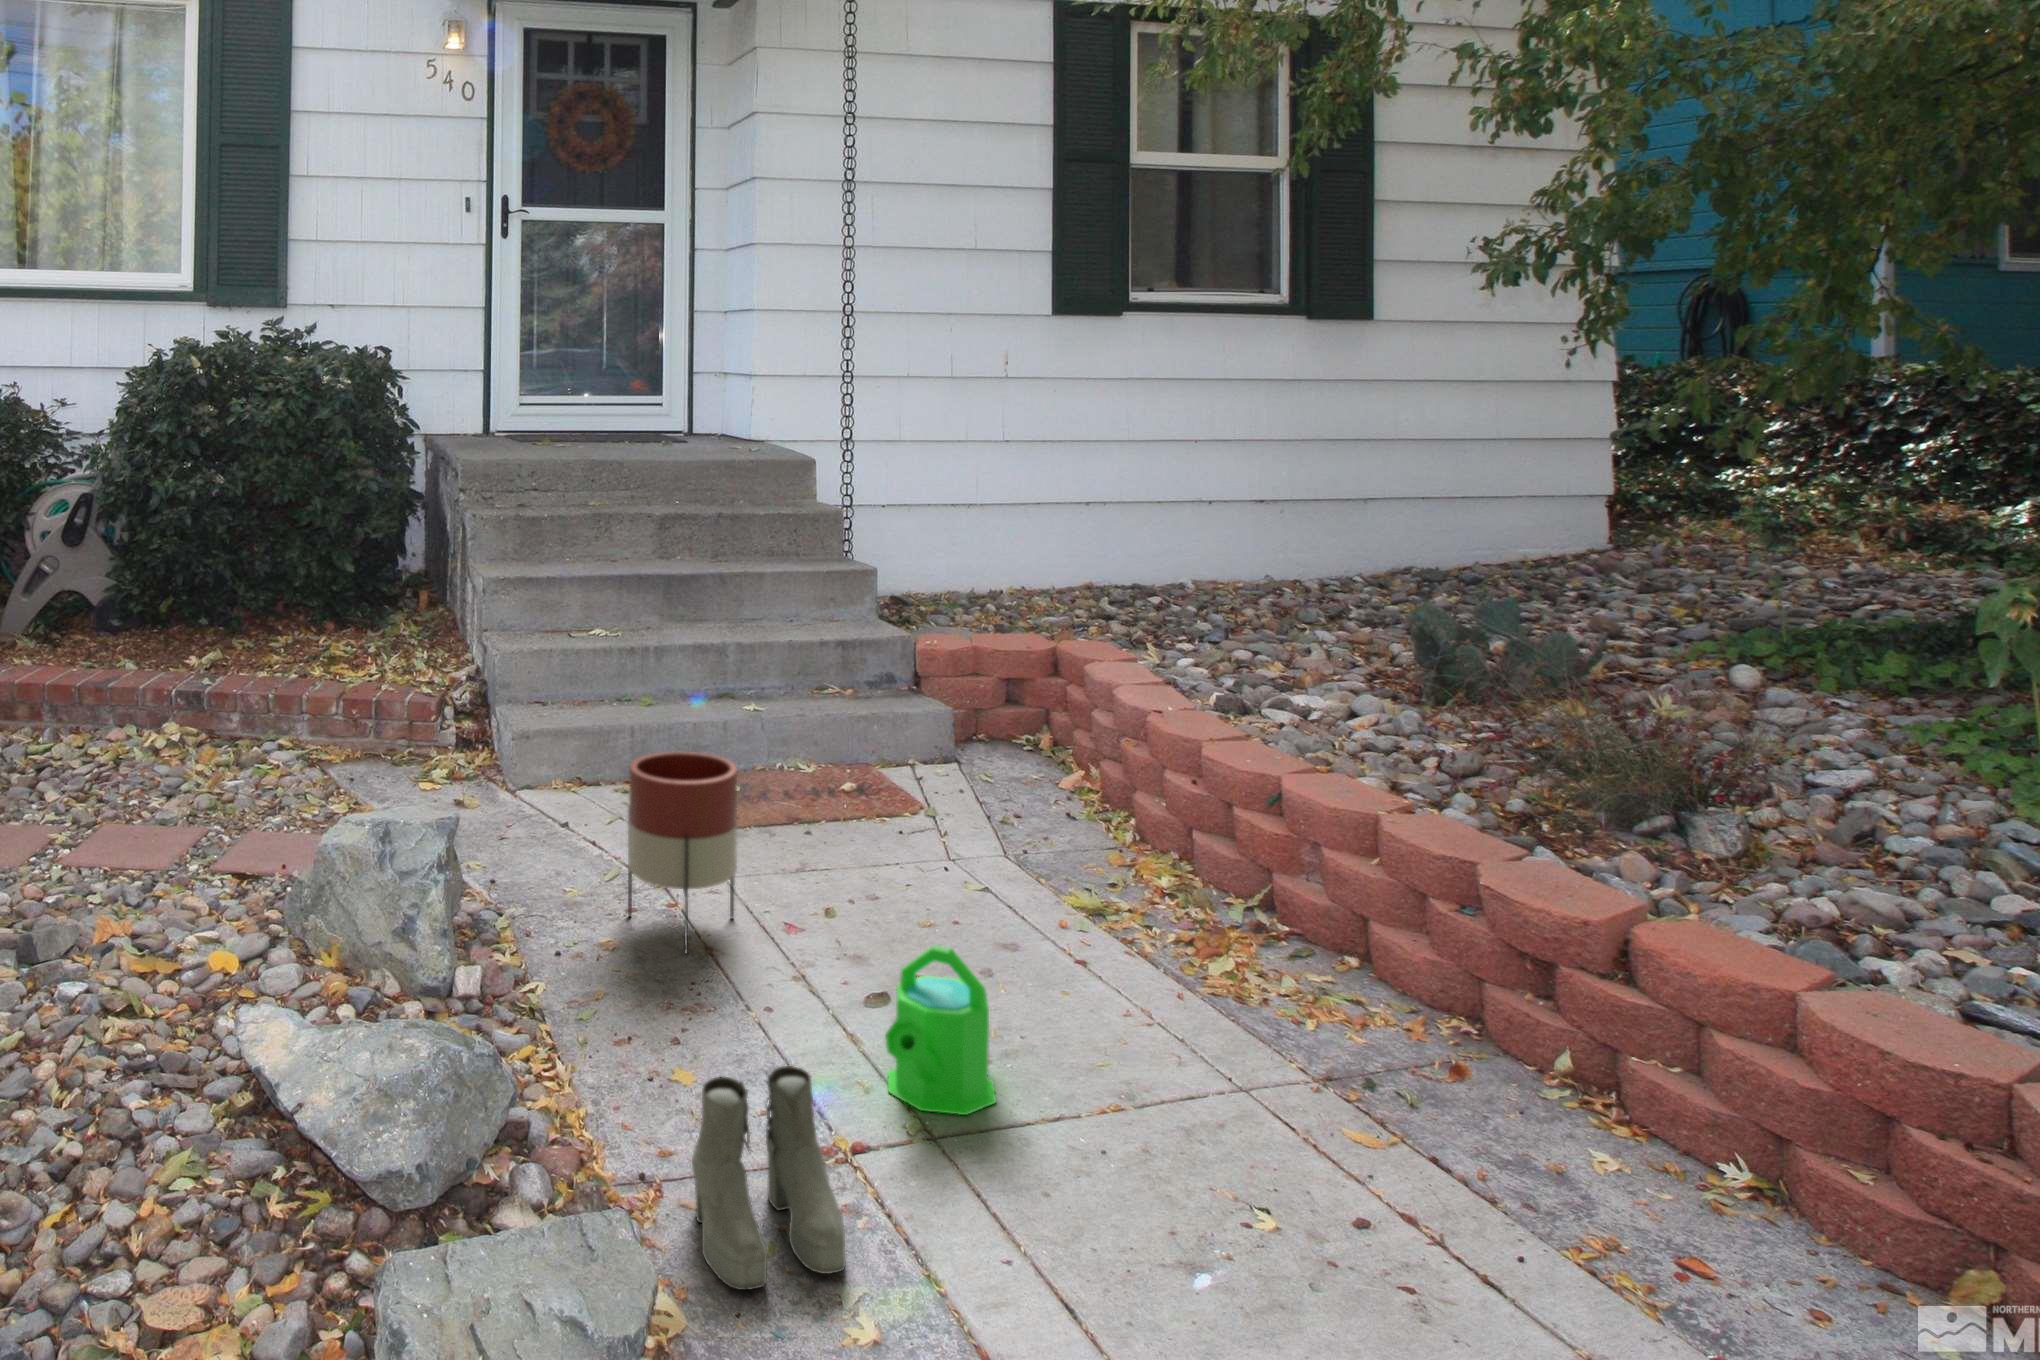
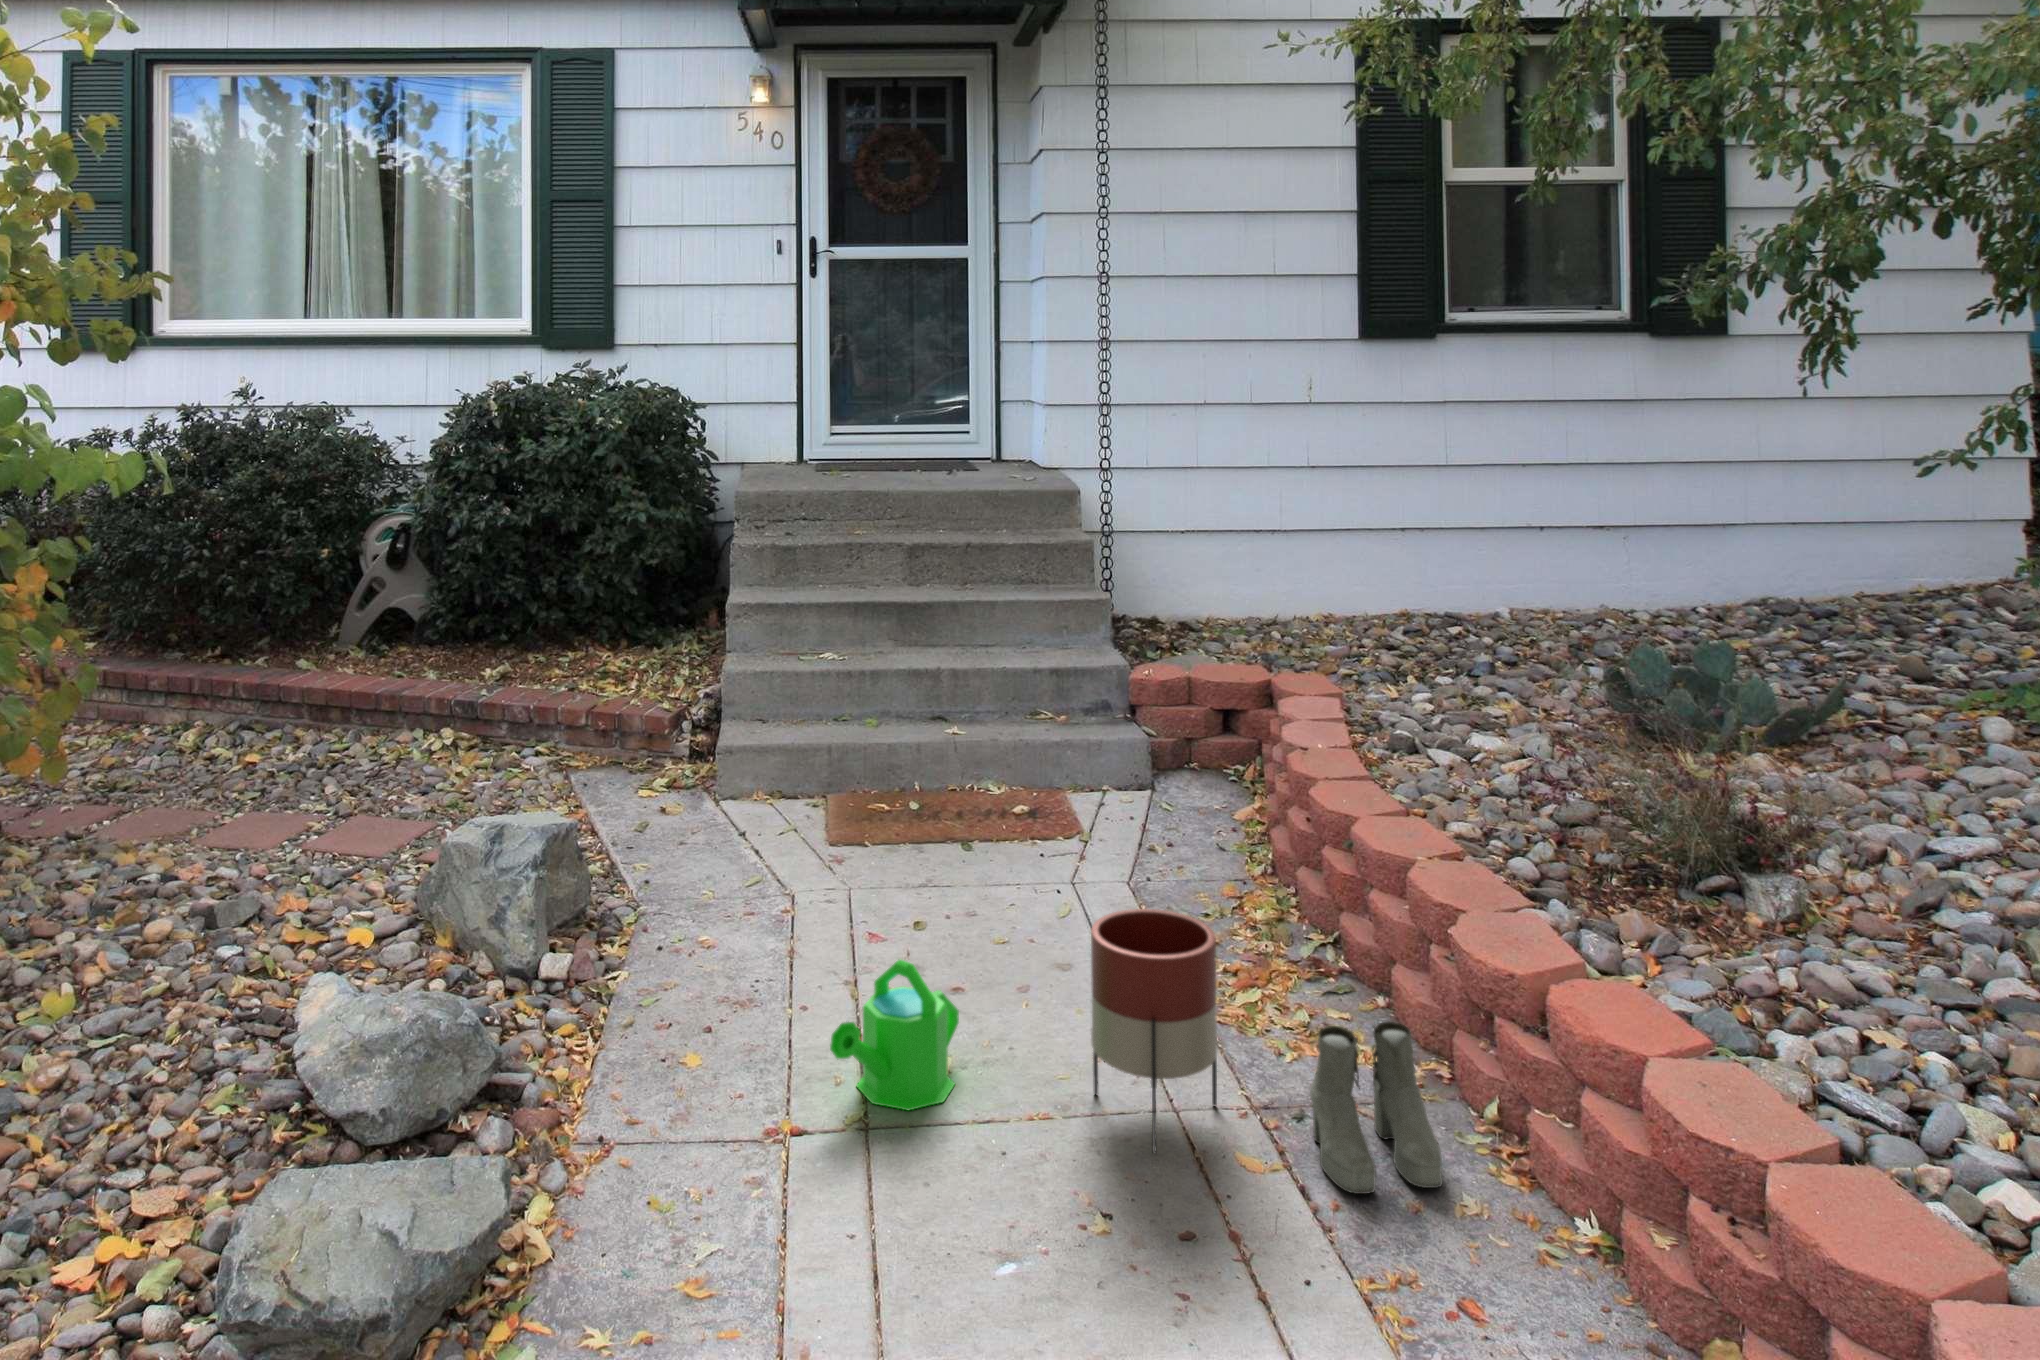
planter: present [628,752,737,953] -> present [1091,909,1217,1153]
boots: present [692,1066,846,1290] -> present [1310,1022,1443,1194]

